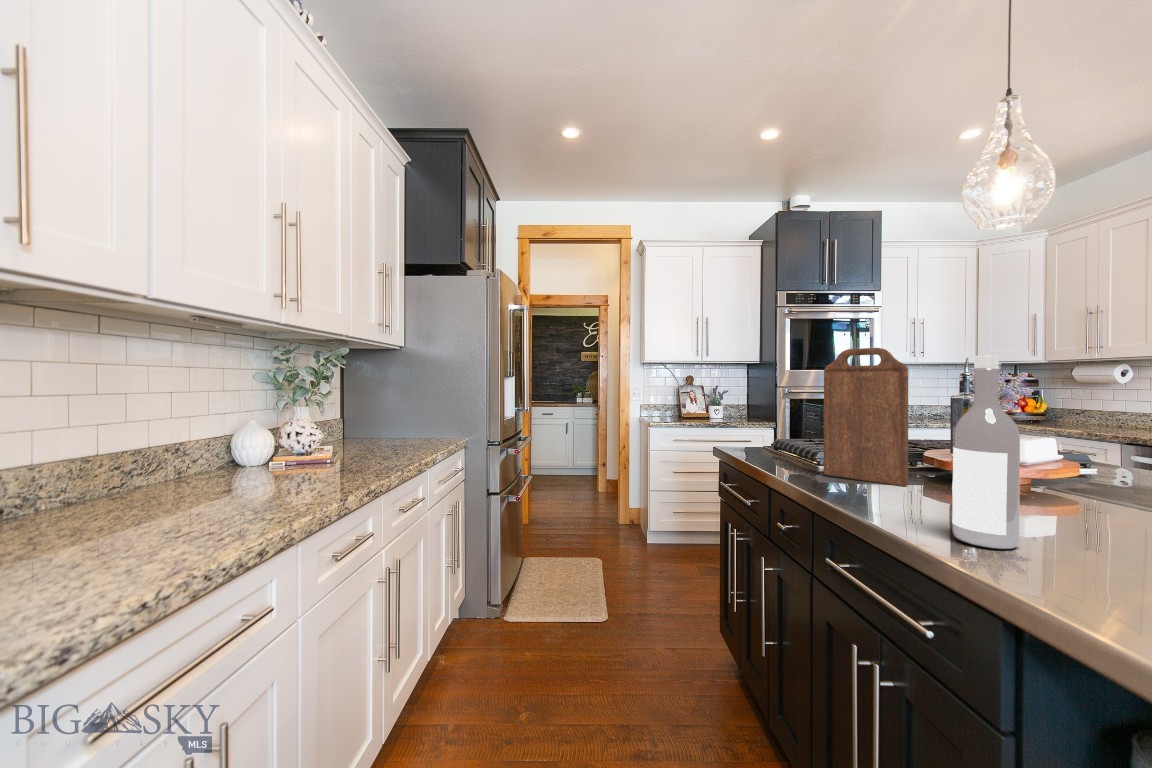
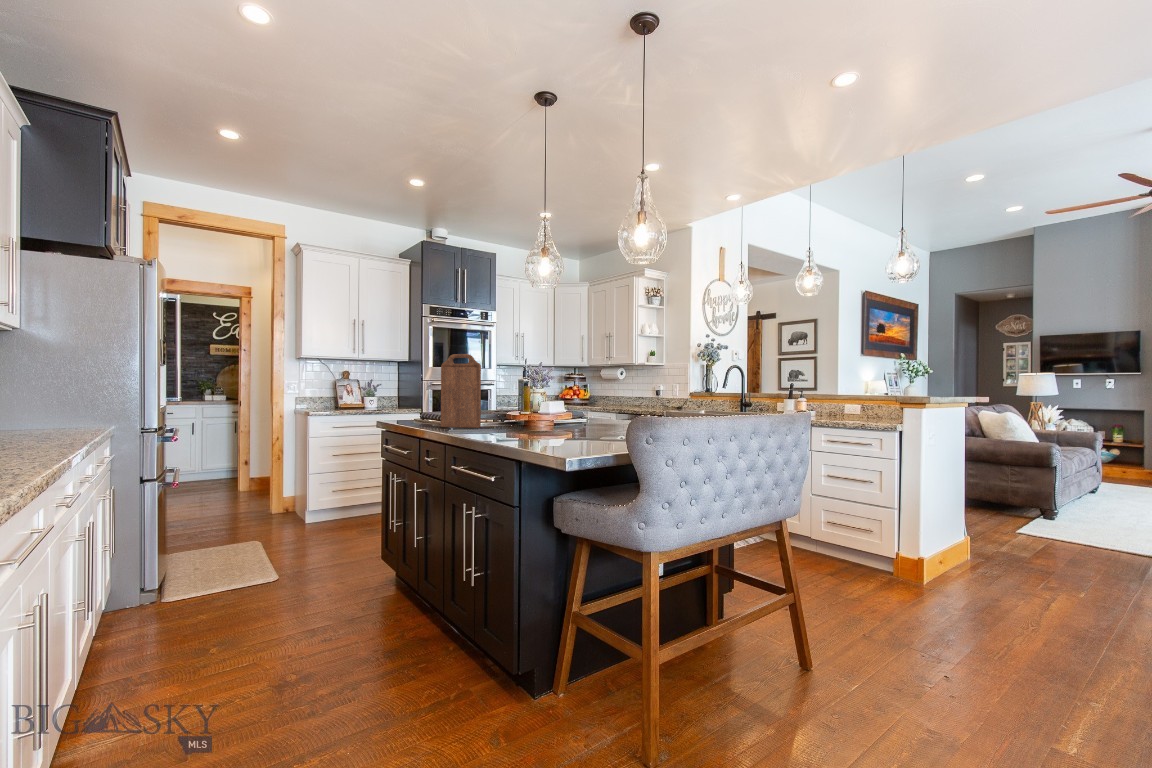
wine bottle: present [952,355,1020,549] -> none [482,360,504,438]

